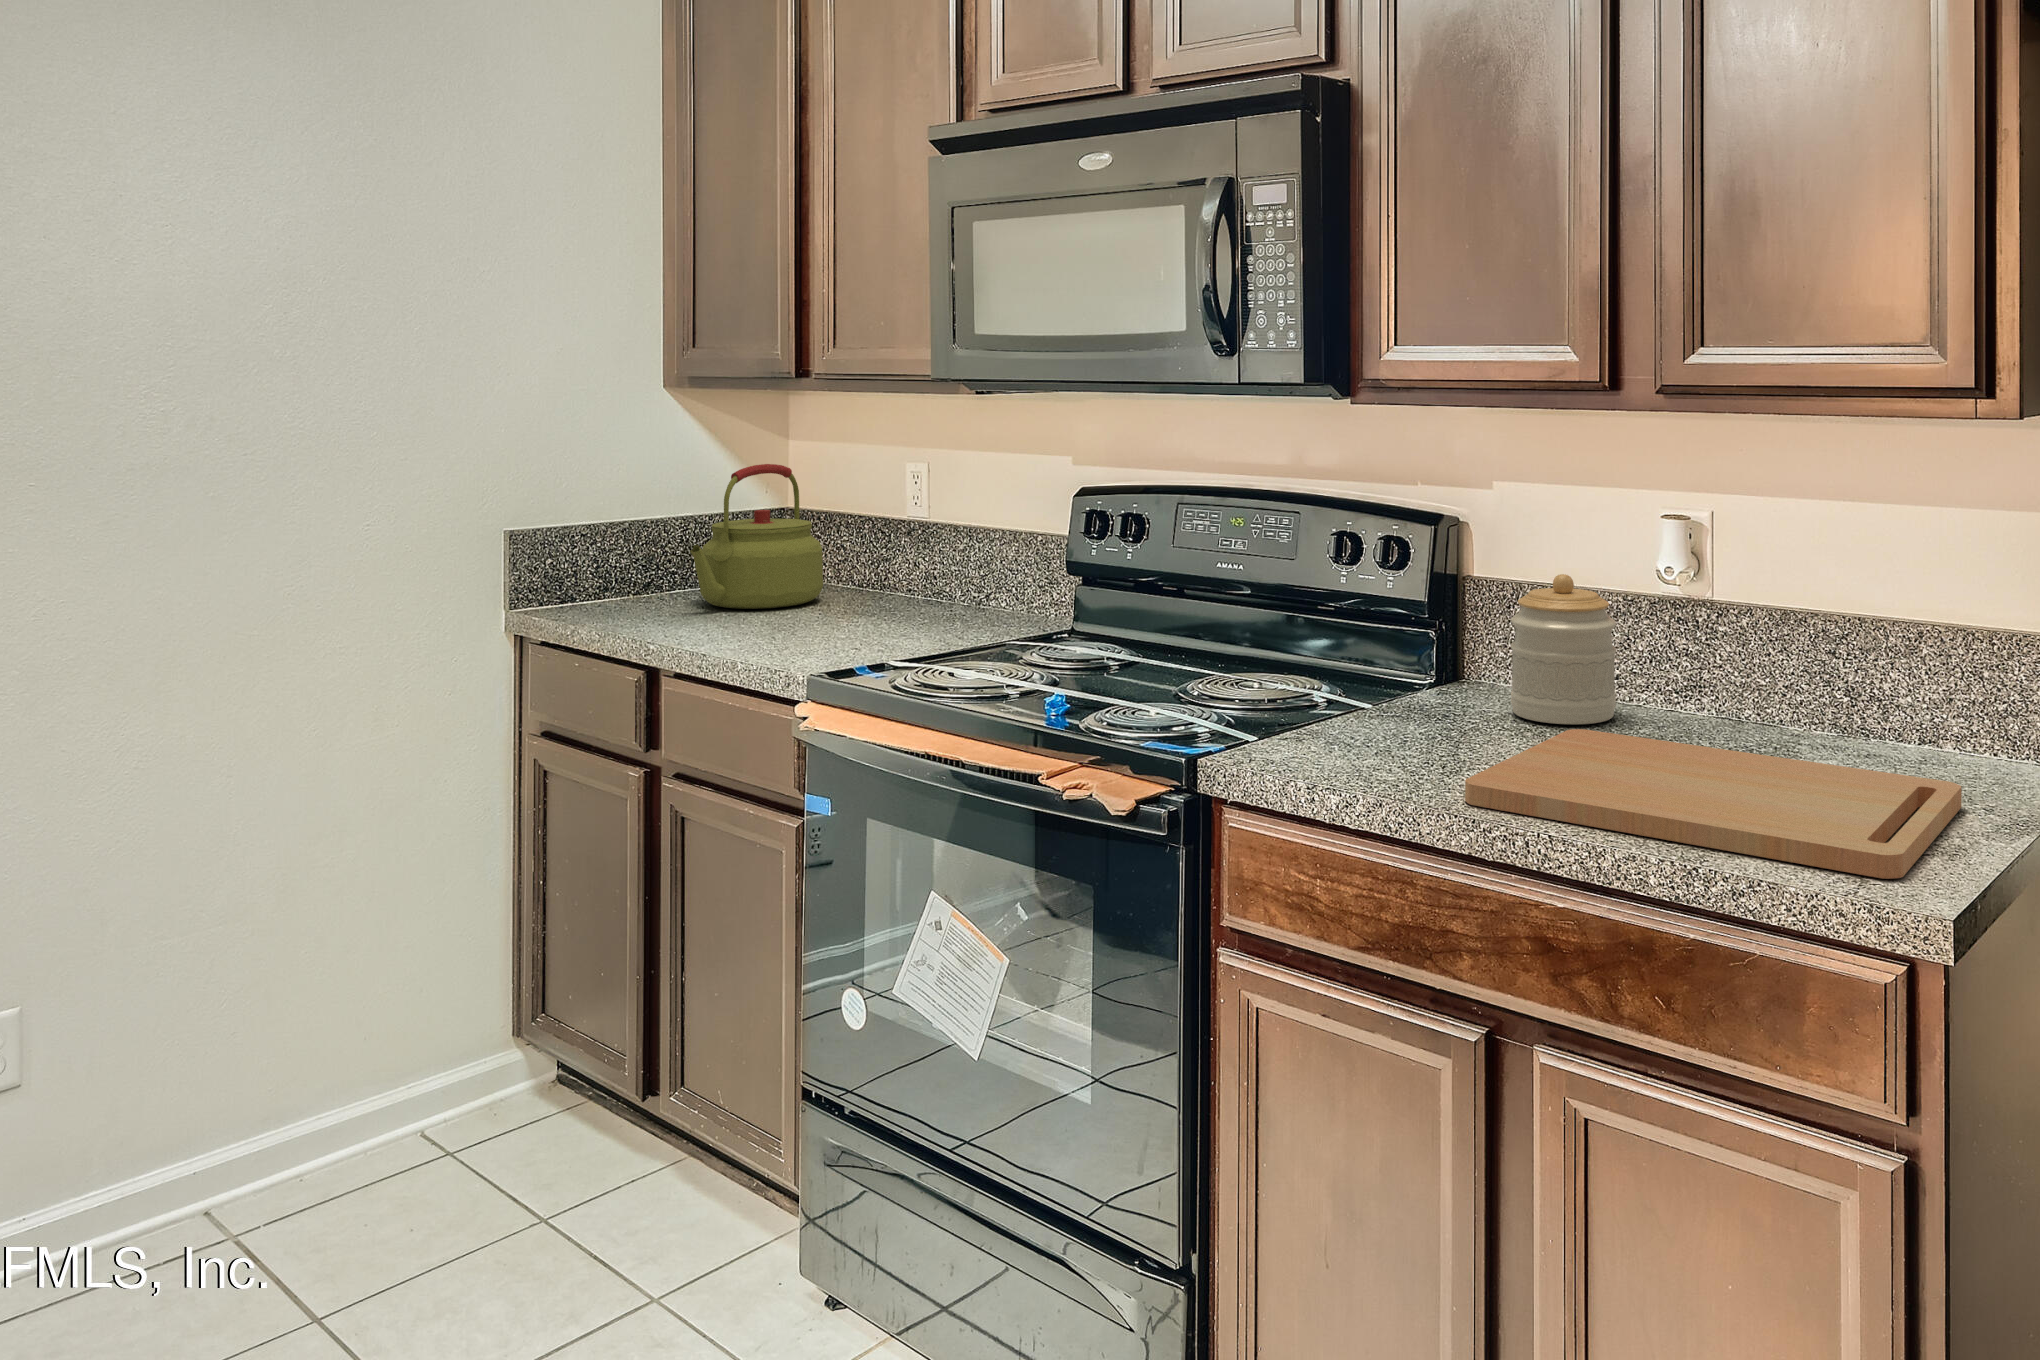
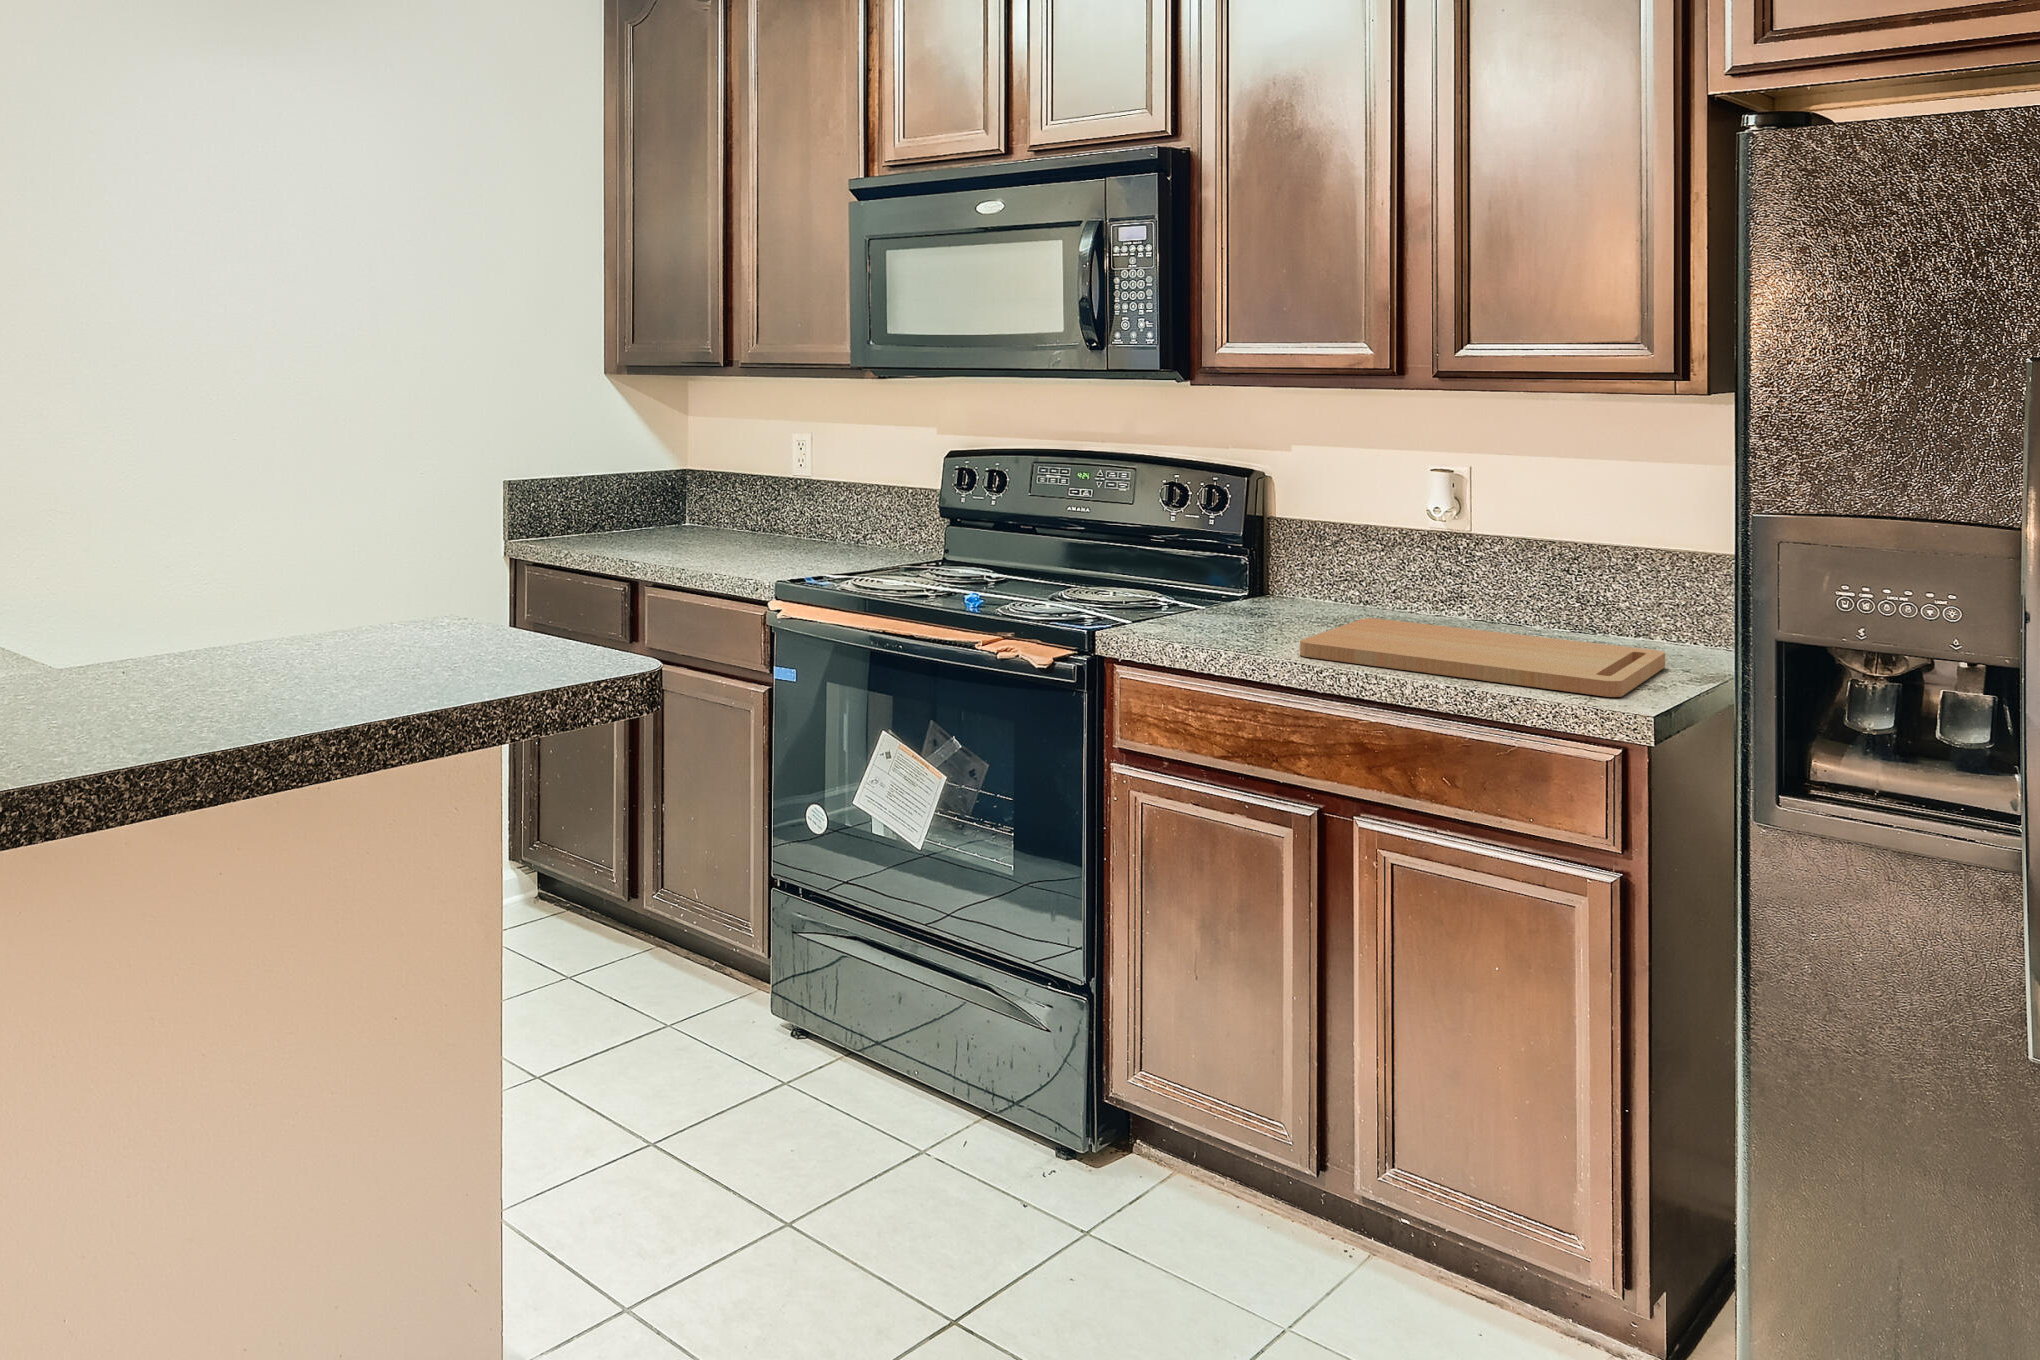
kettle: present [690,464,823,609] -> none [645,434,735,543]
jar: present [1511,574,1616,724] -> none [1313,511,1395,619]

